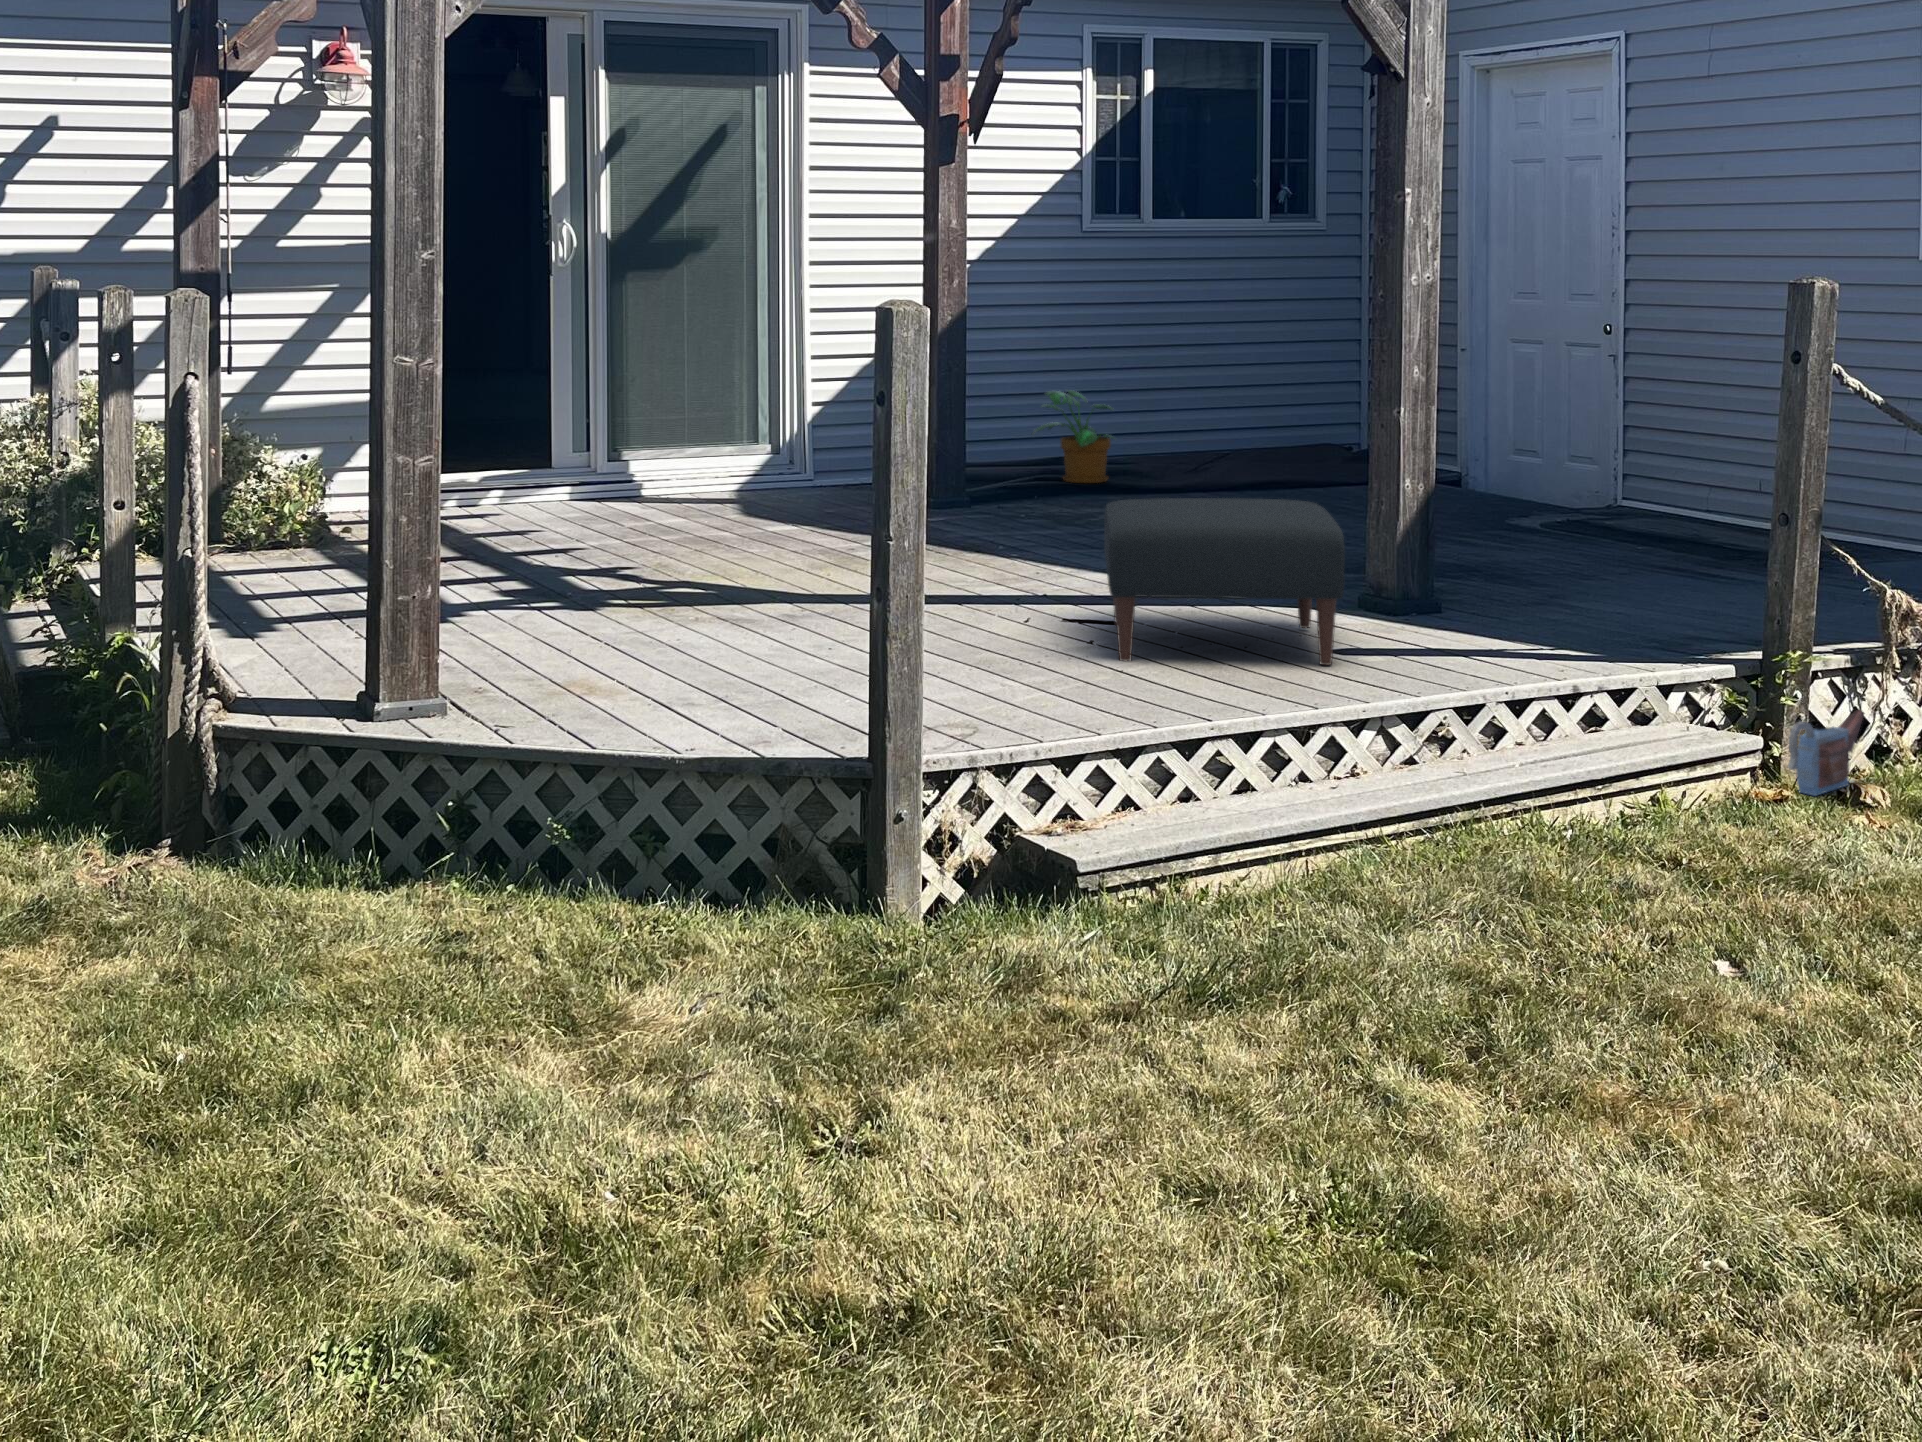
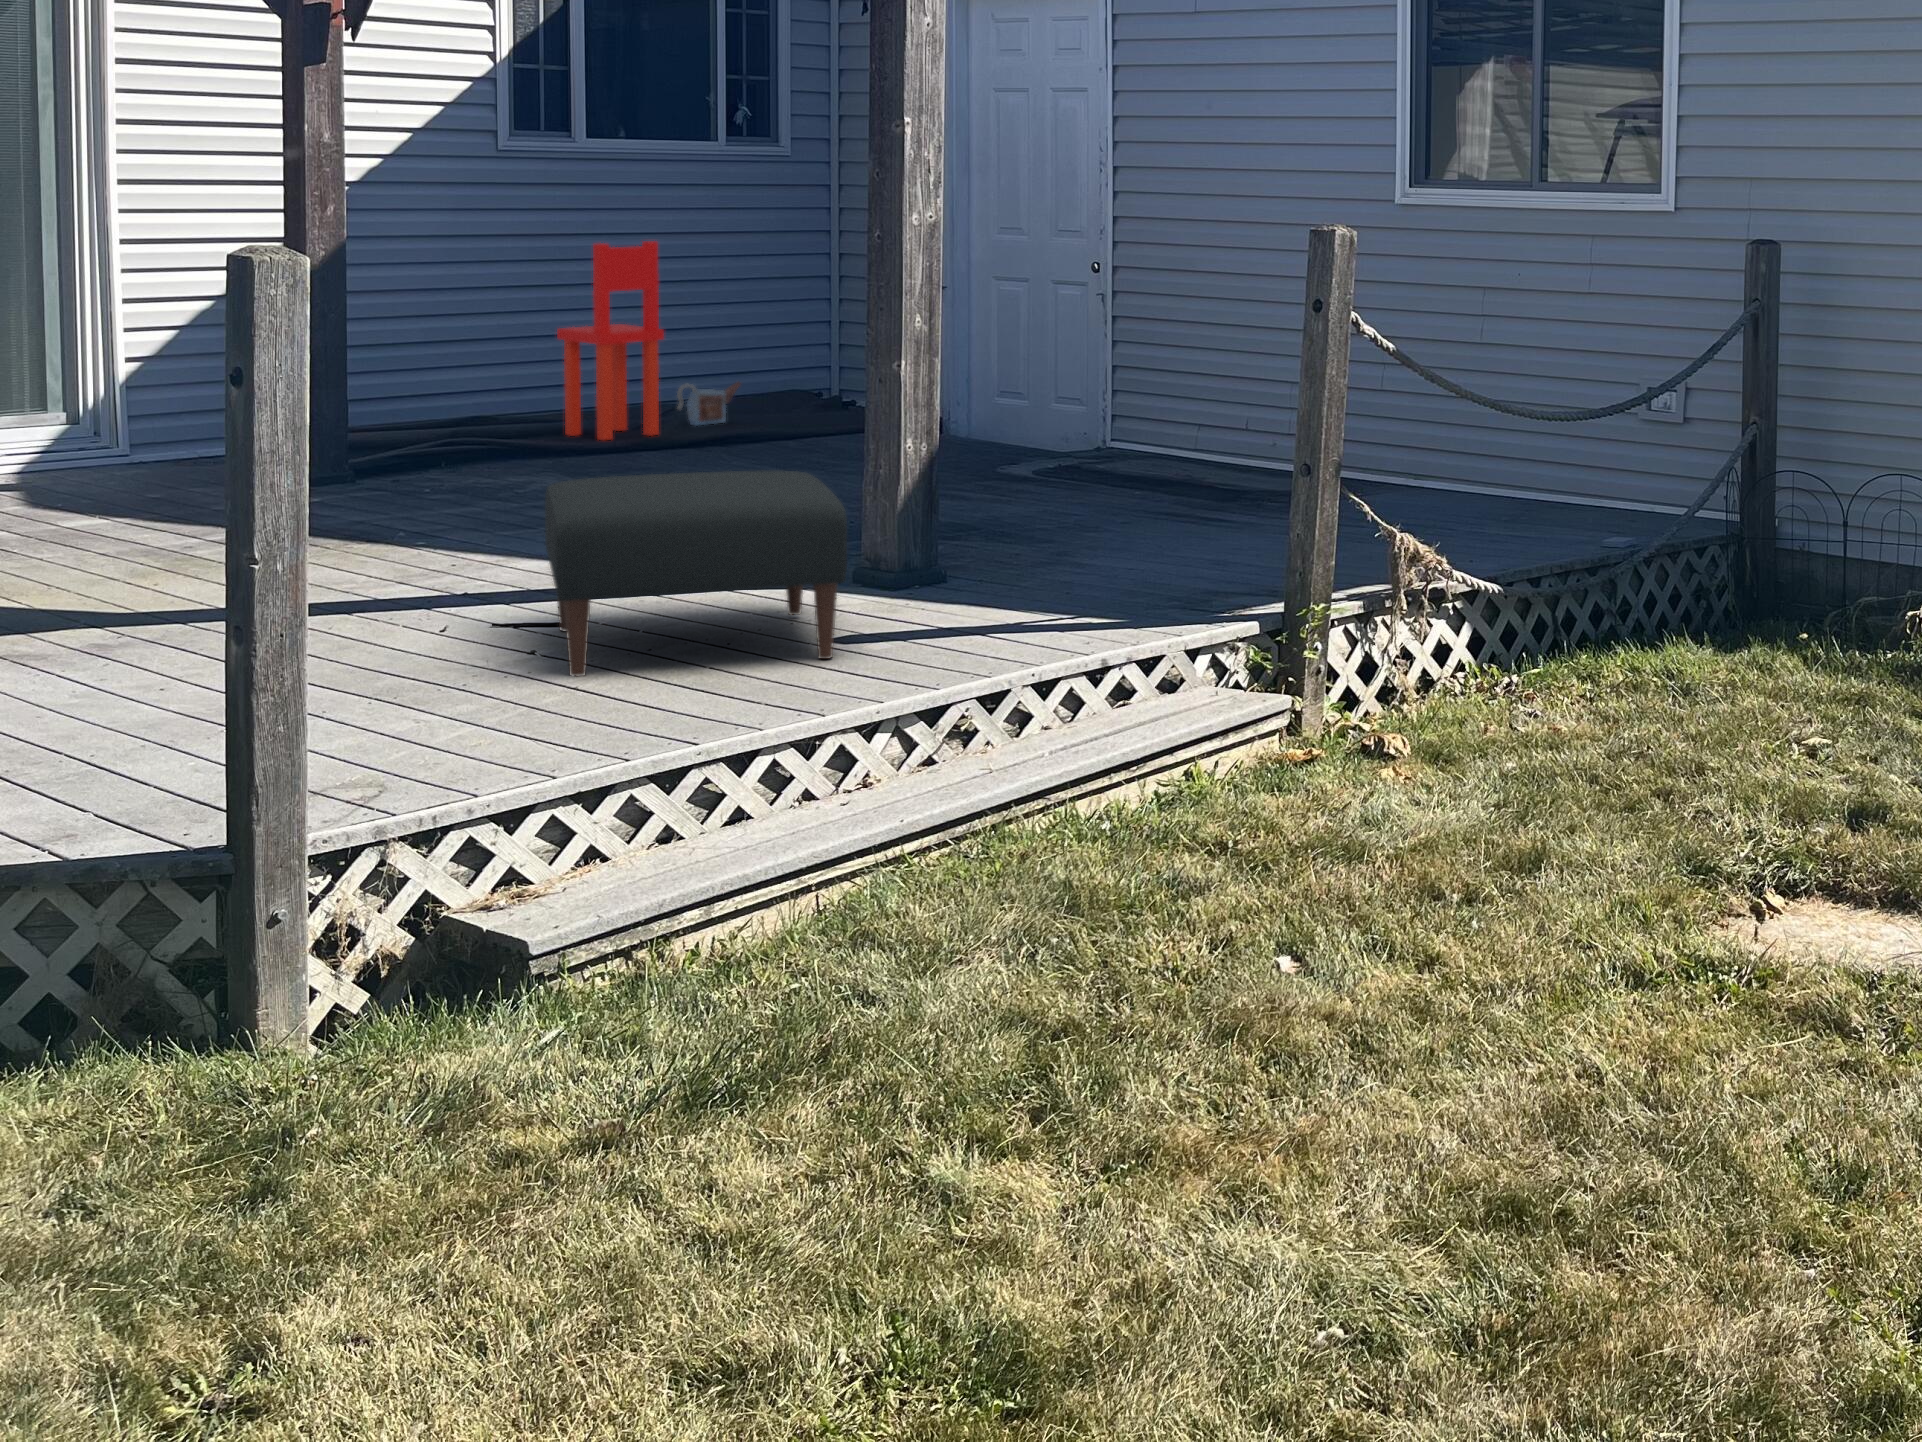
chair: none [1129,305,1216,478] -> present [557,241,664,440]
potted plant: present [1032,390,1115,483] -> none [432,340,543,451]
watering can: present [1788,710,1864,796] -> present [677,382,741,425]

